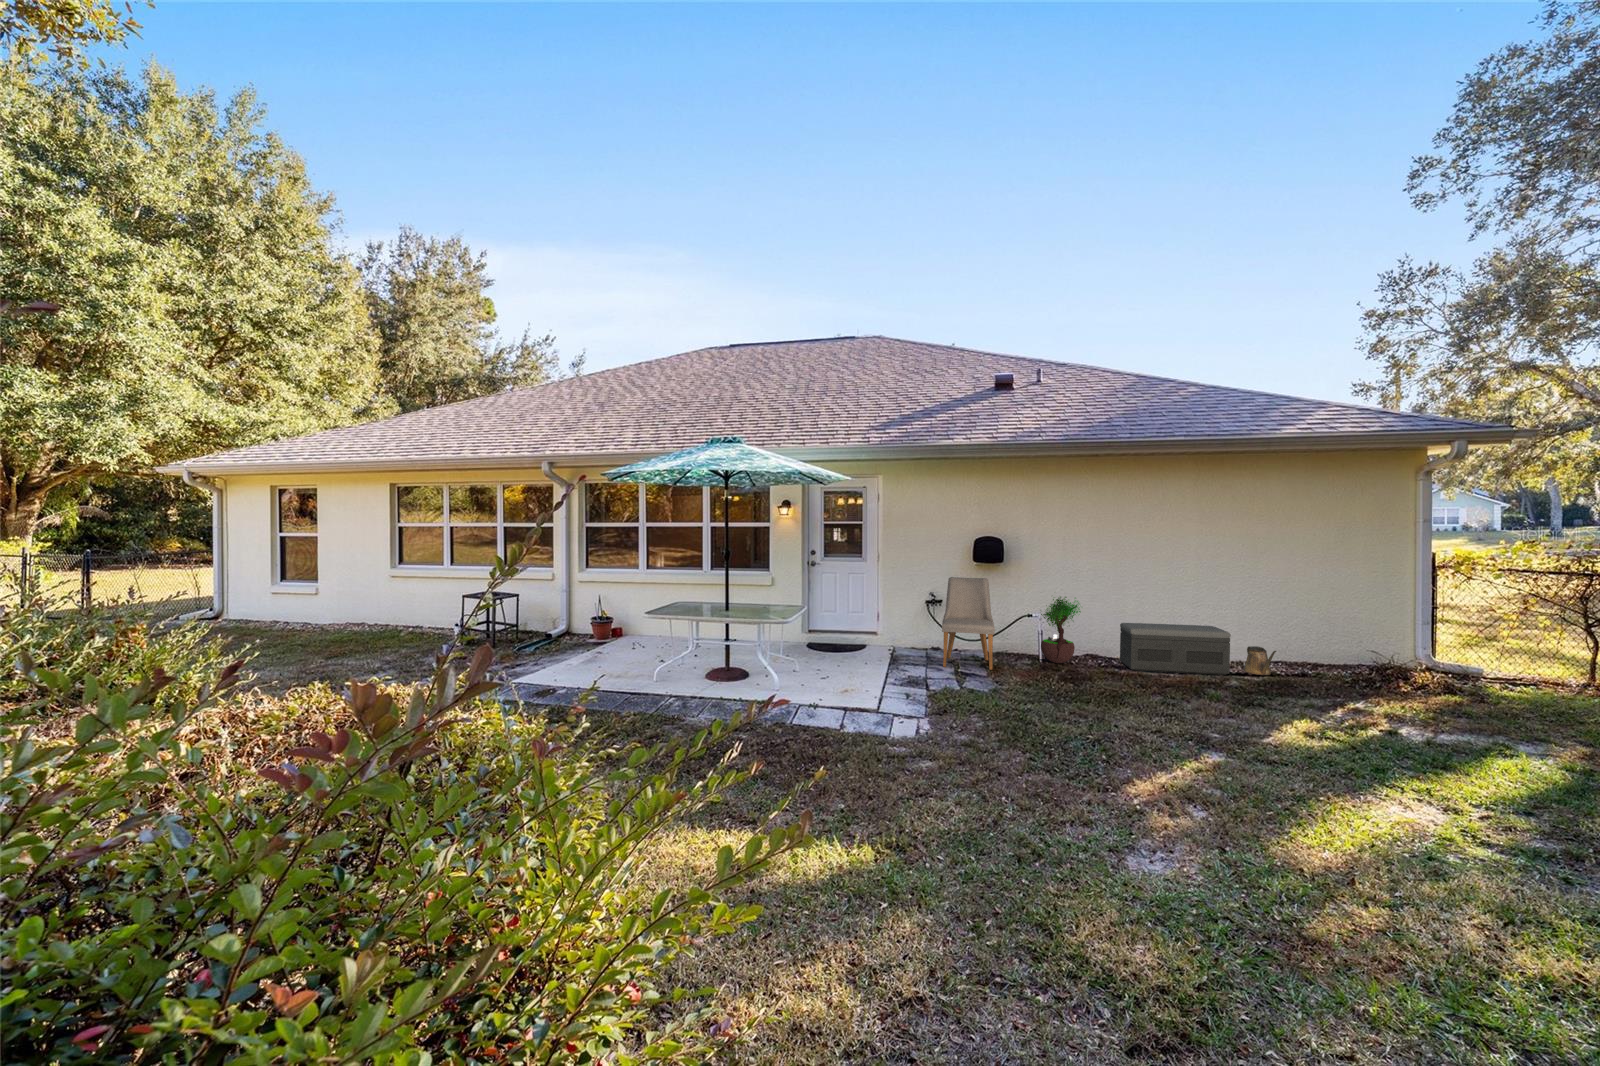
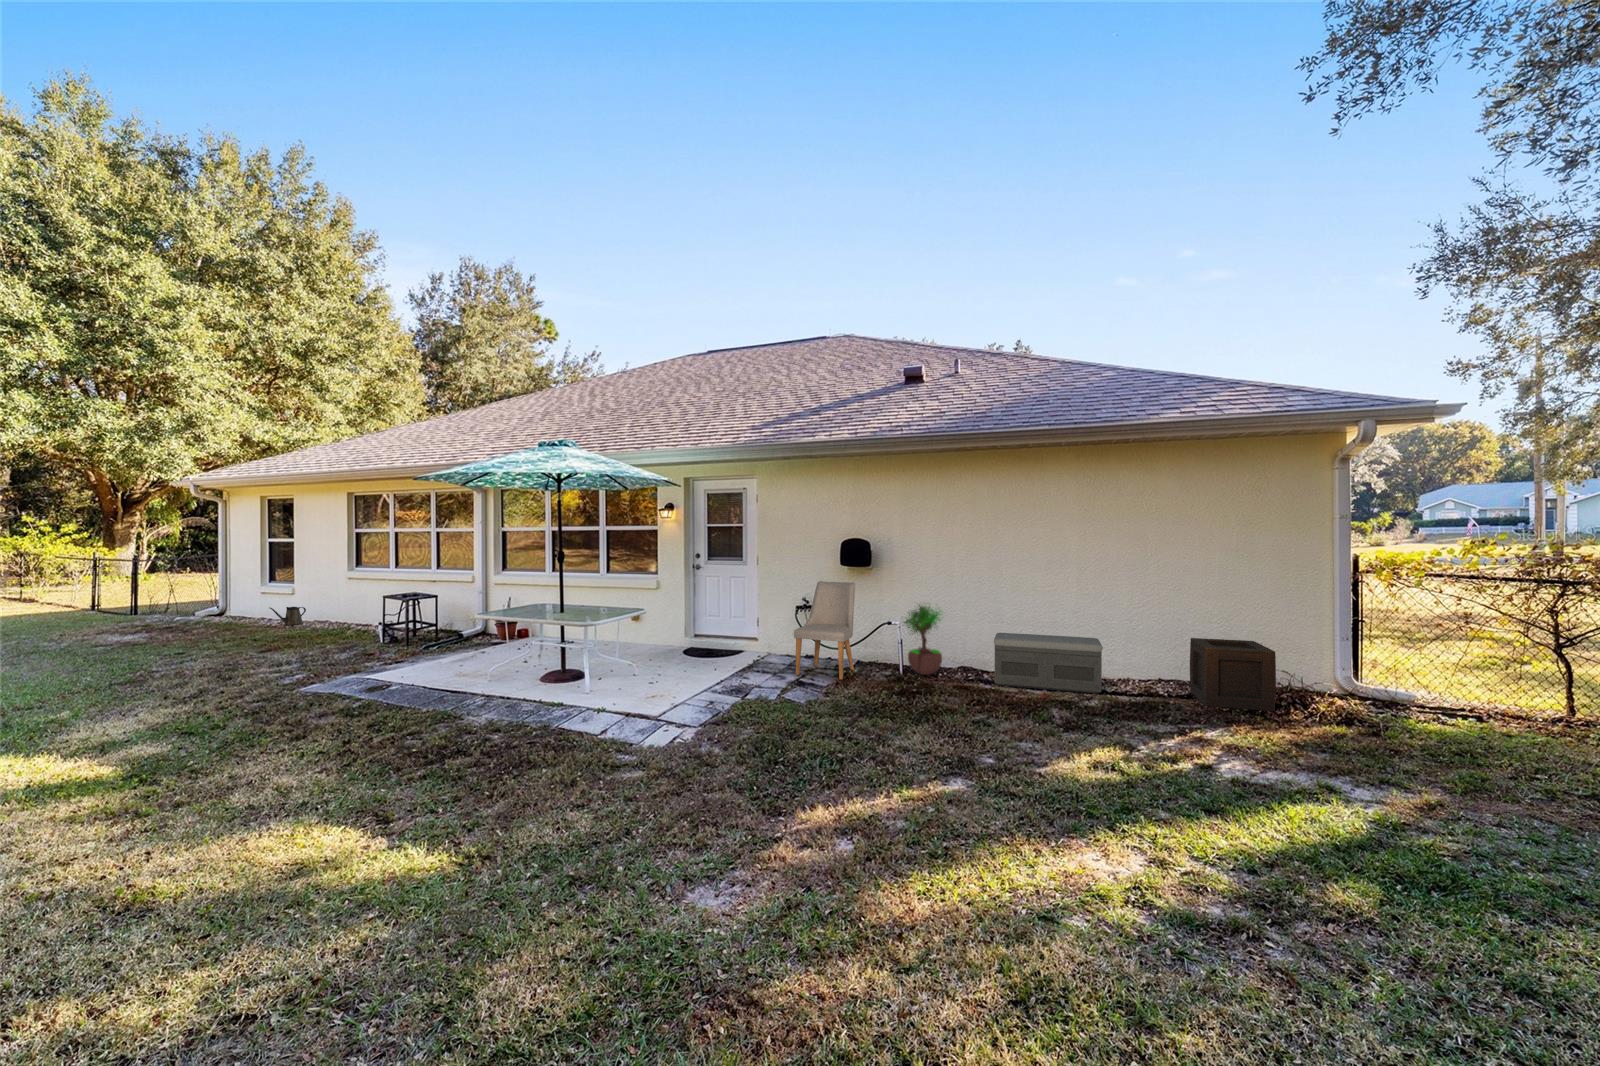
wooden crate: none [1293,624,1383,685] -> present [1190,638,1276,711]
watering can: present [1244,646,1276,675] -> present [270,607,306,625]

